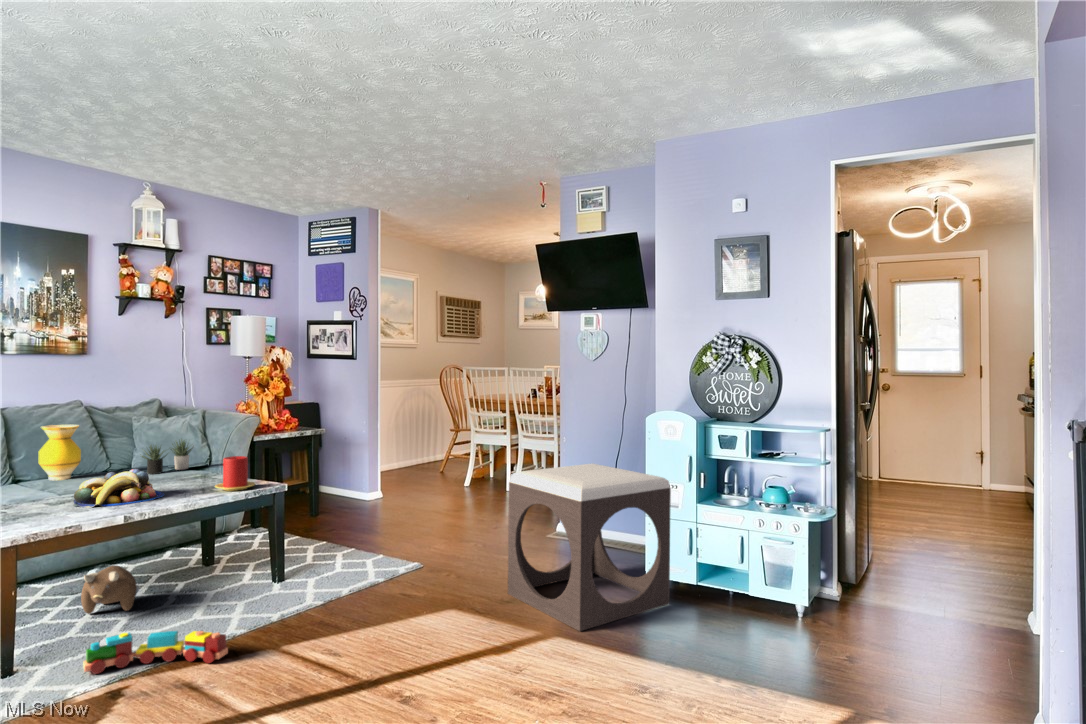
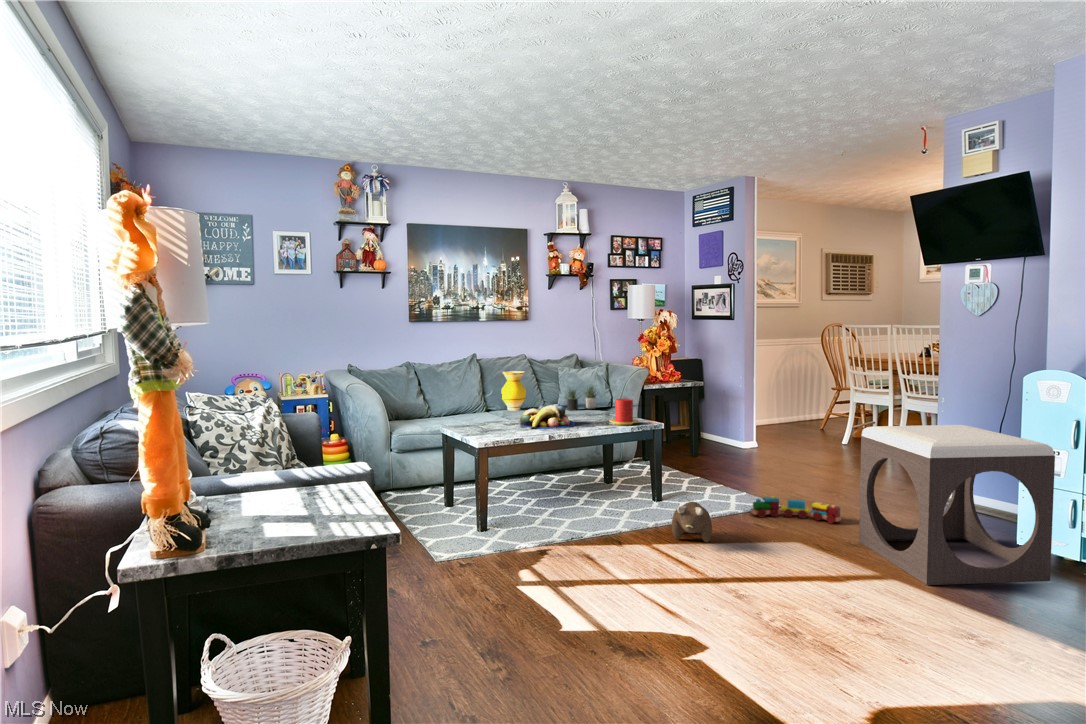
plush toy: present [81,566,137,614] -> present [672,502,712,542]
toy train: present [83,631,228,674] -> present [751,496,842,523]

